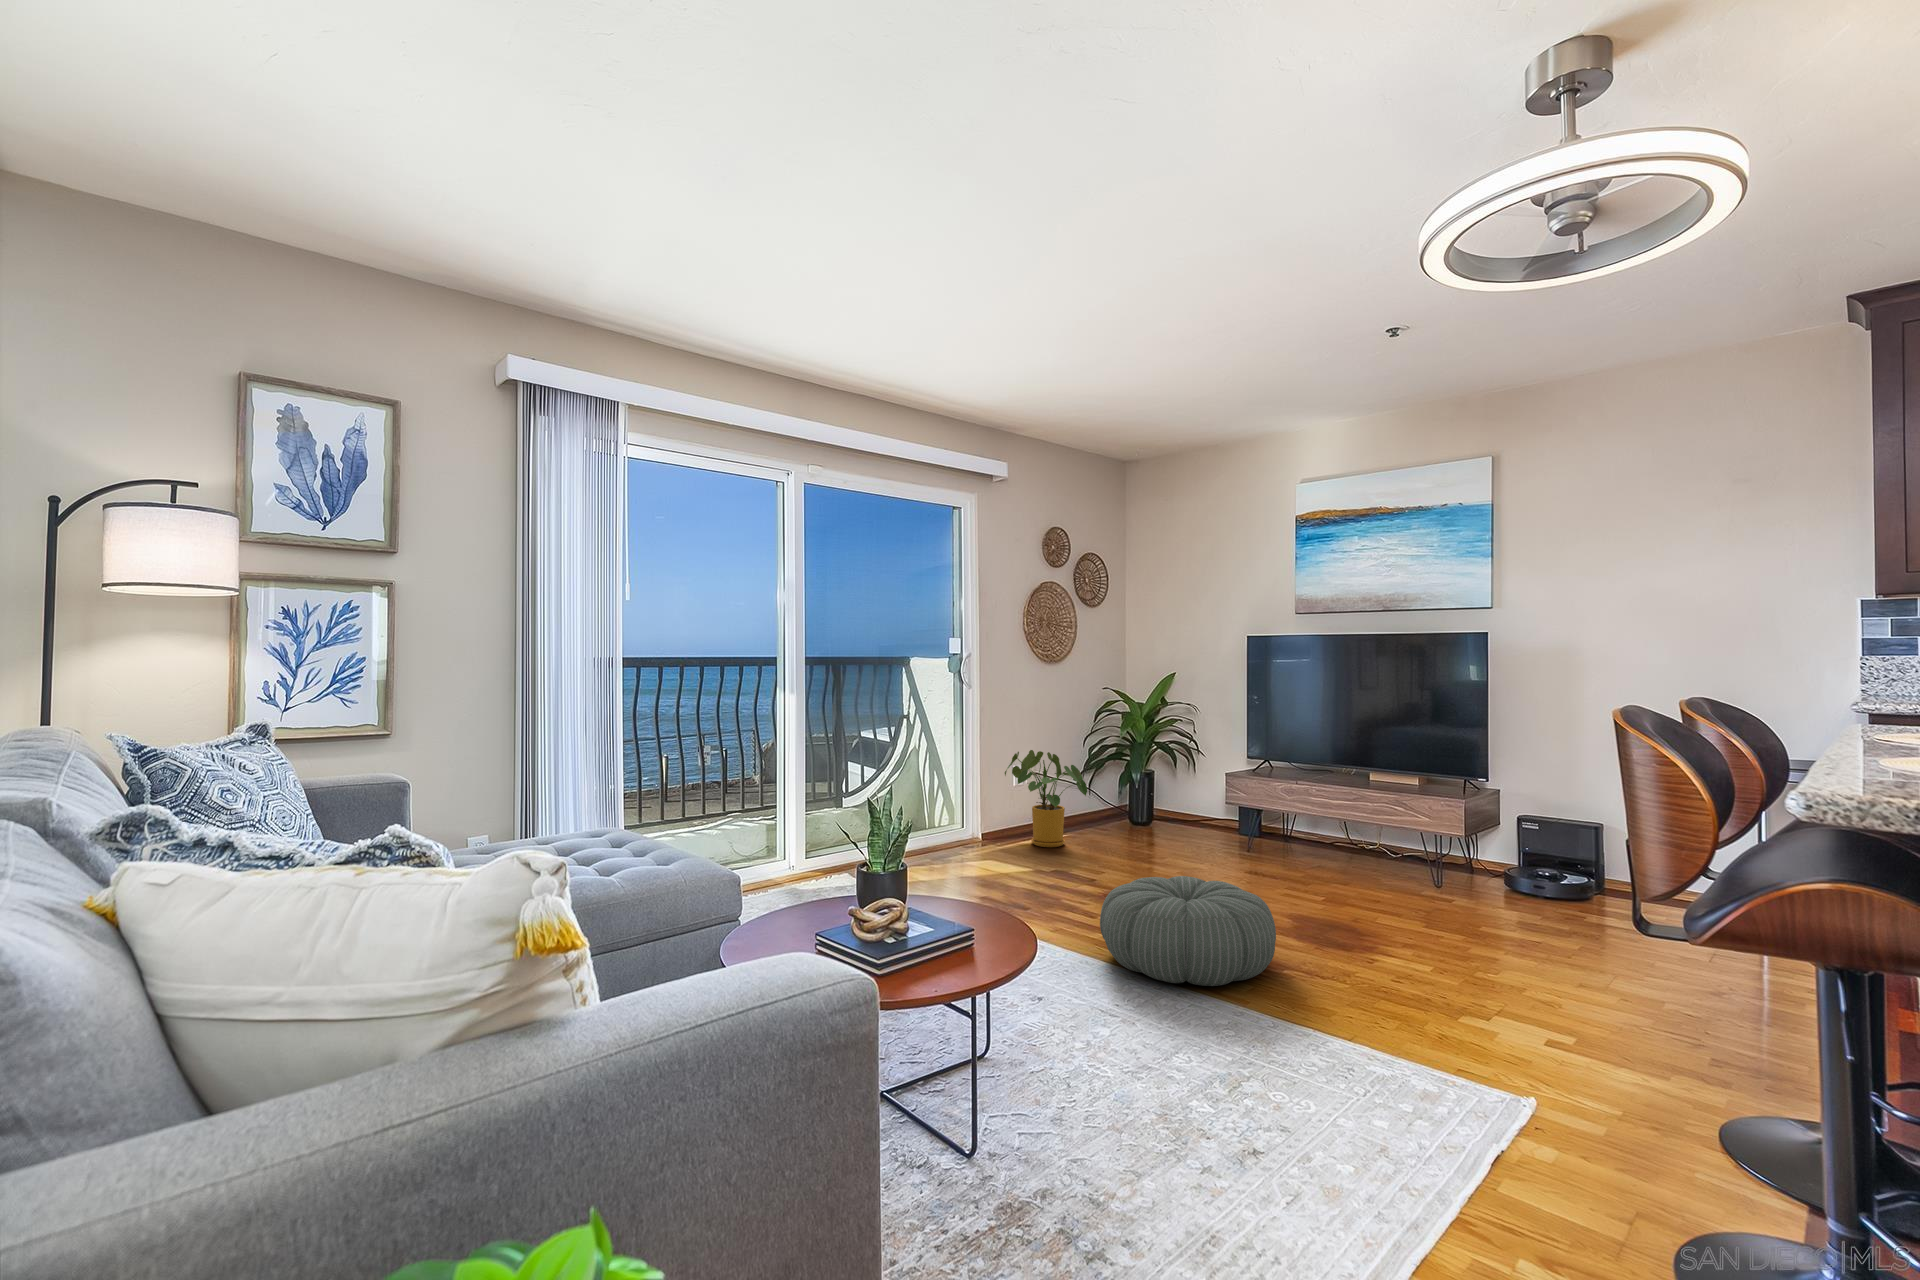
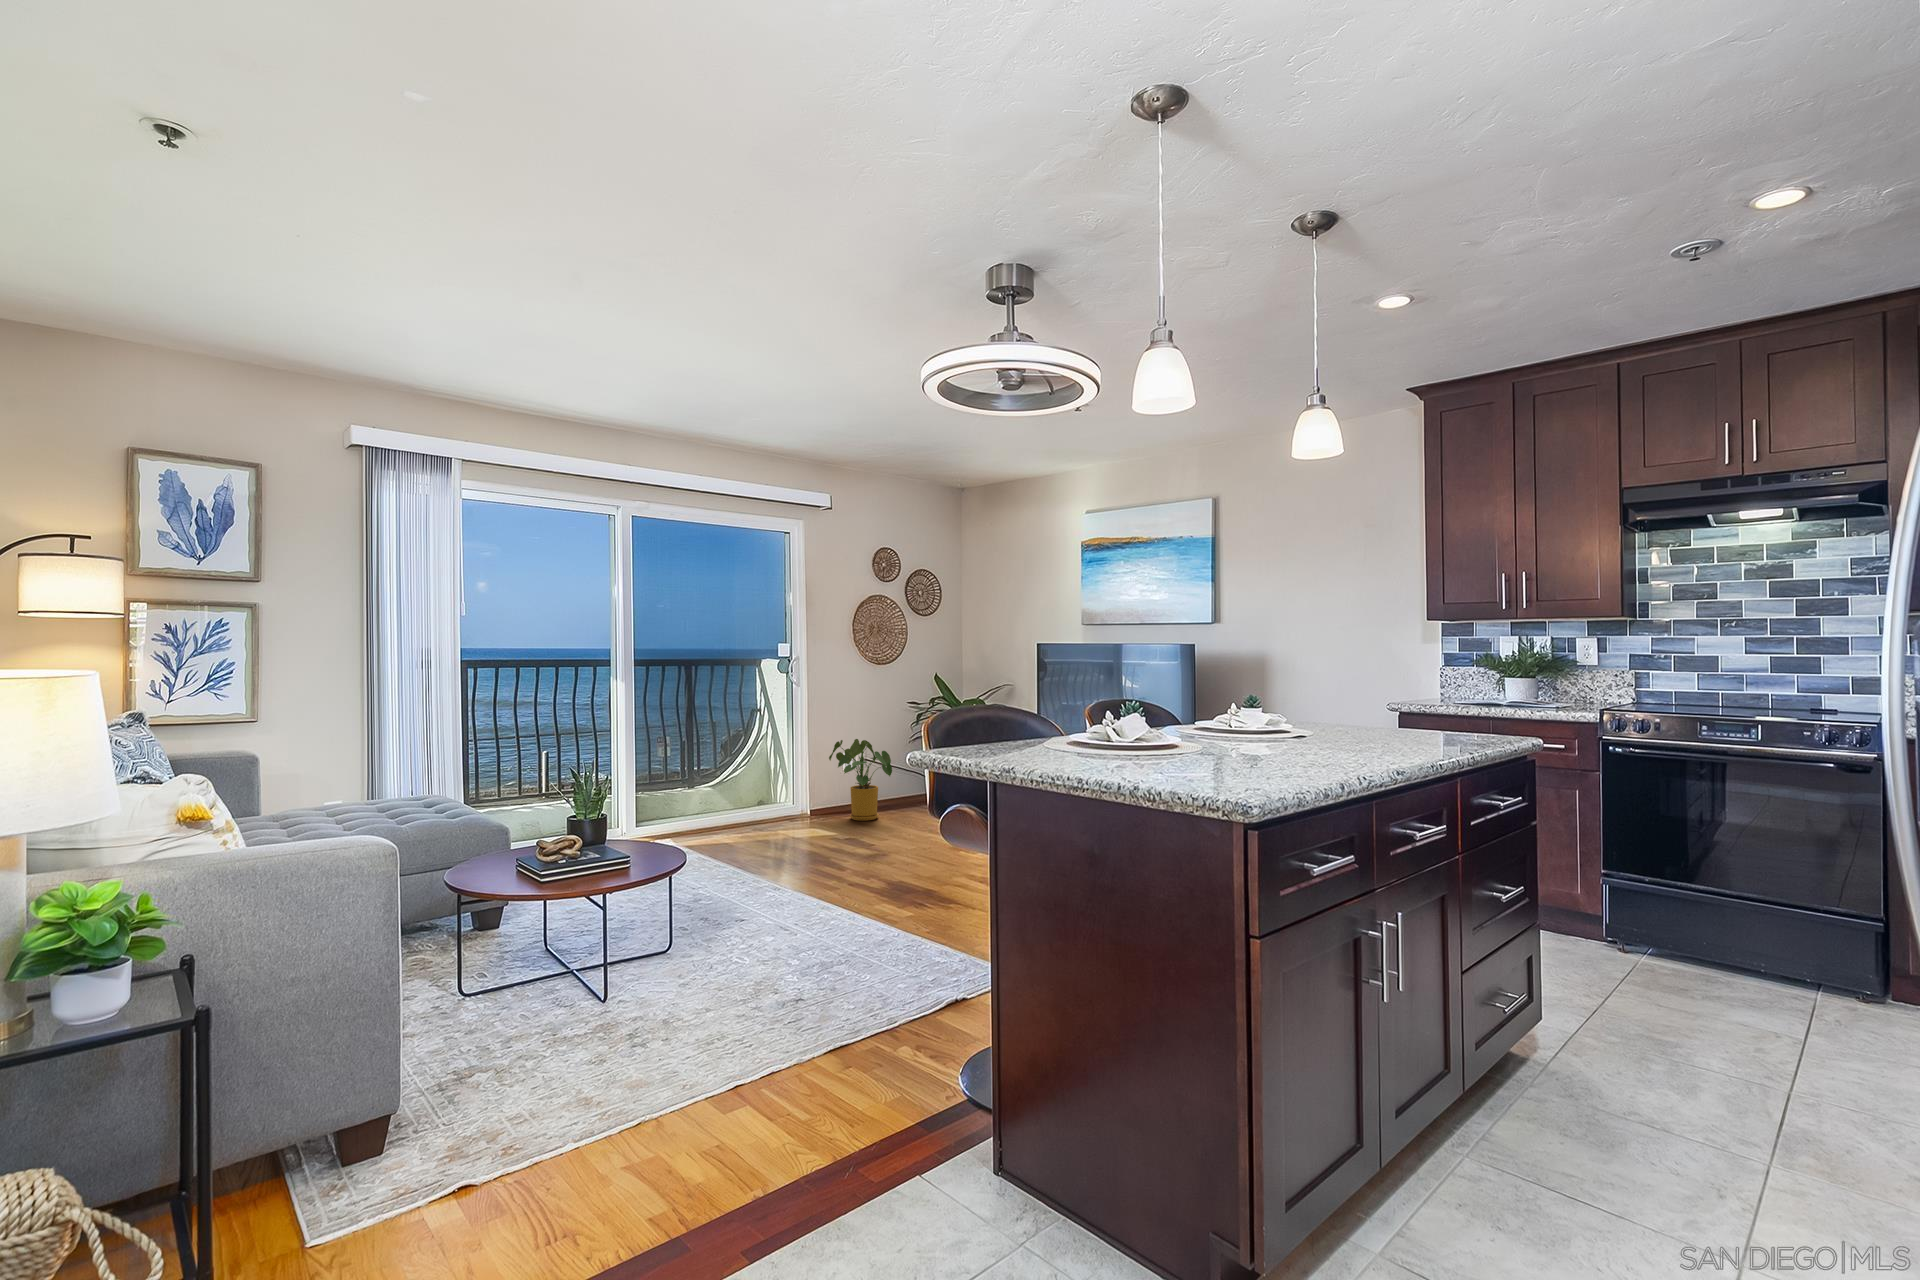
pouf: present [1100,876,1276,986] -> none [818,831,953,911]

